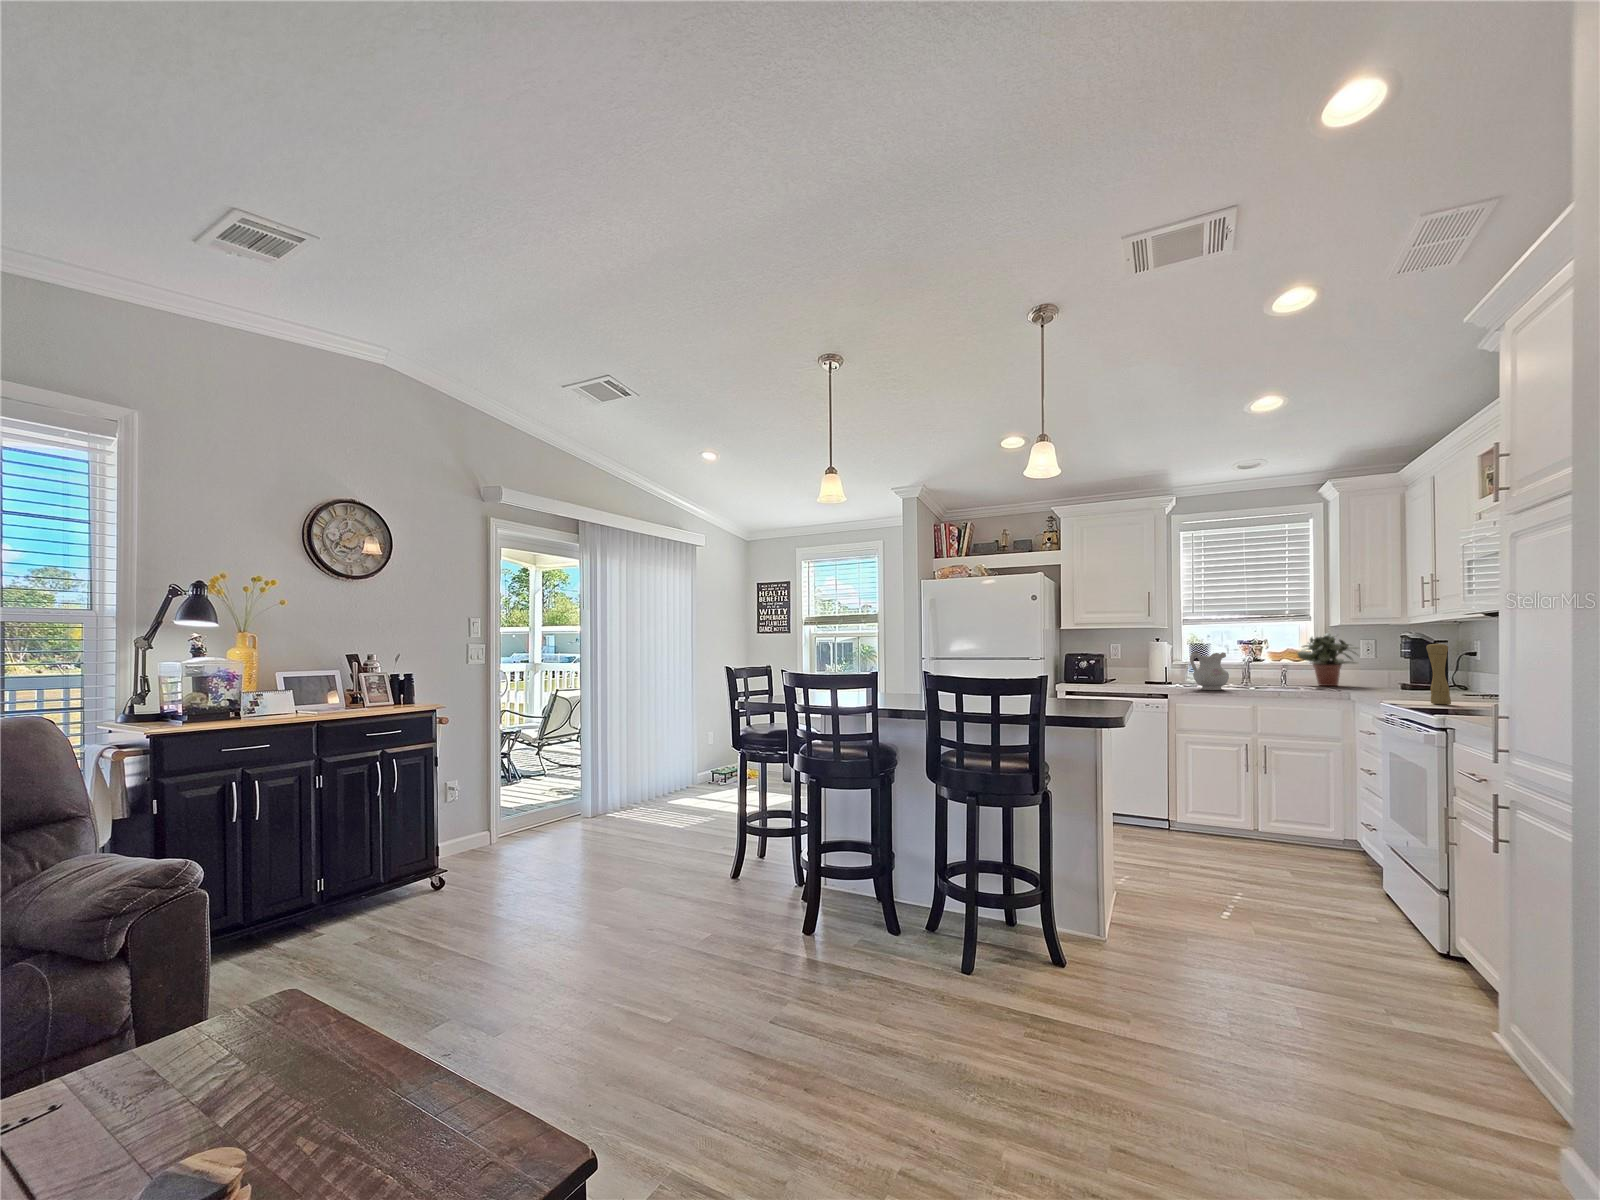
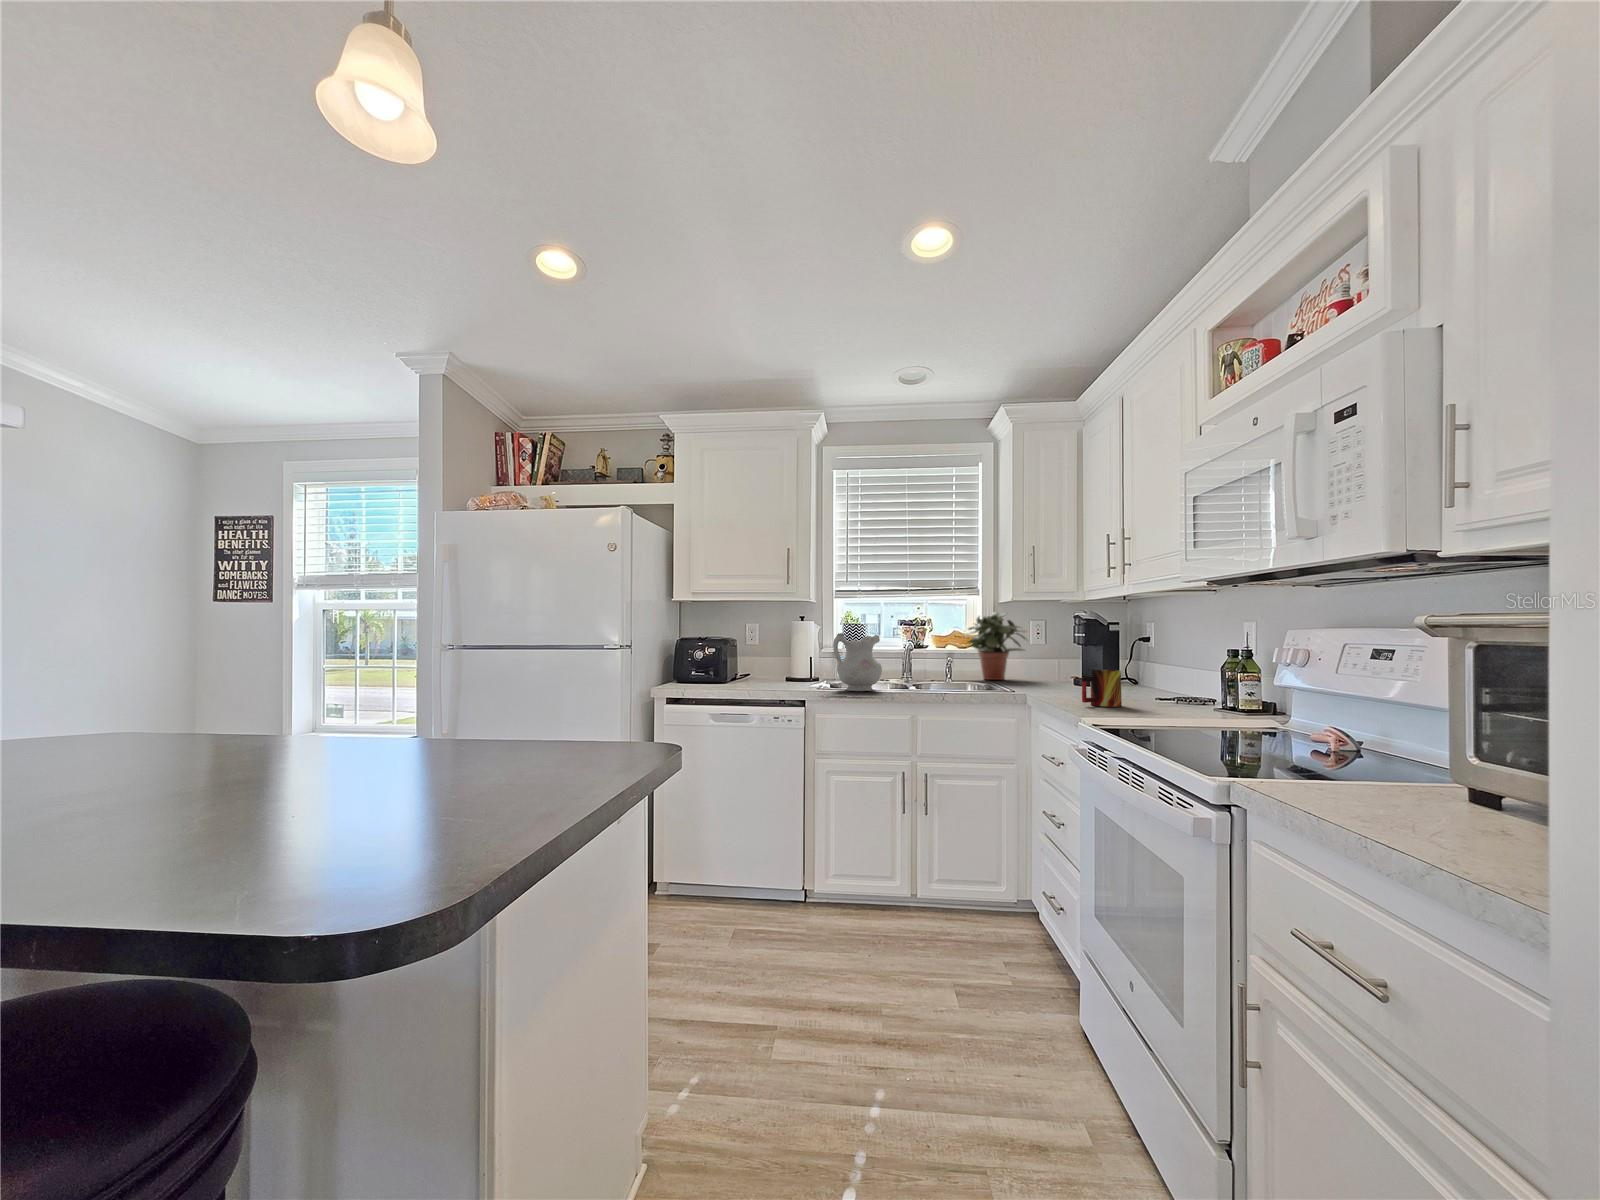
pepper mill: present [1426,643,1451,704] -> none [1133,618,1162,713]
mug: none [1389,677,1424,701] -> present [1082,670,1122,707]

